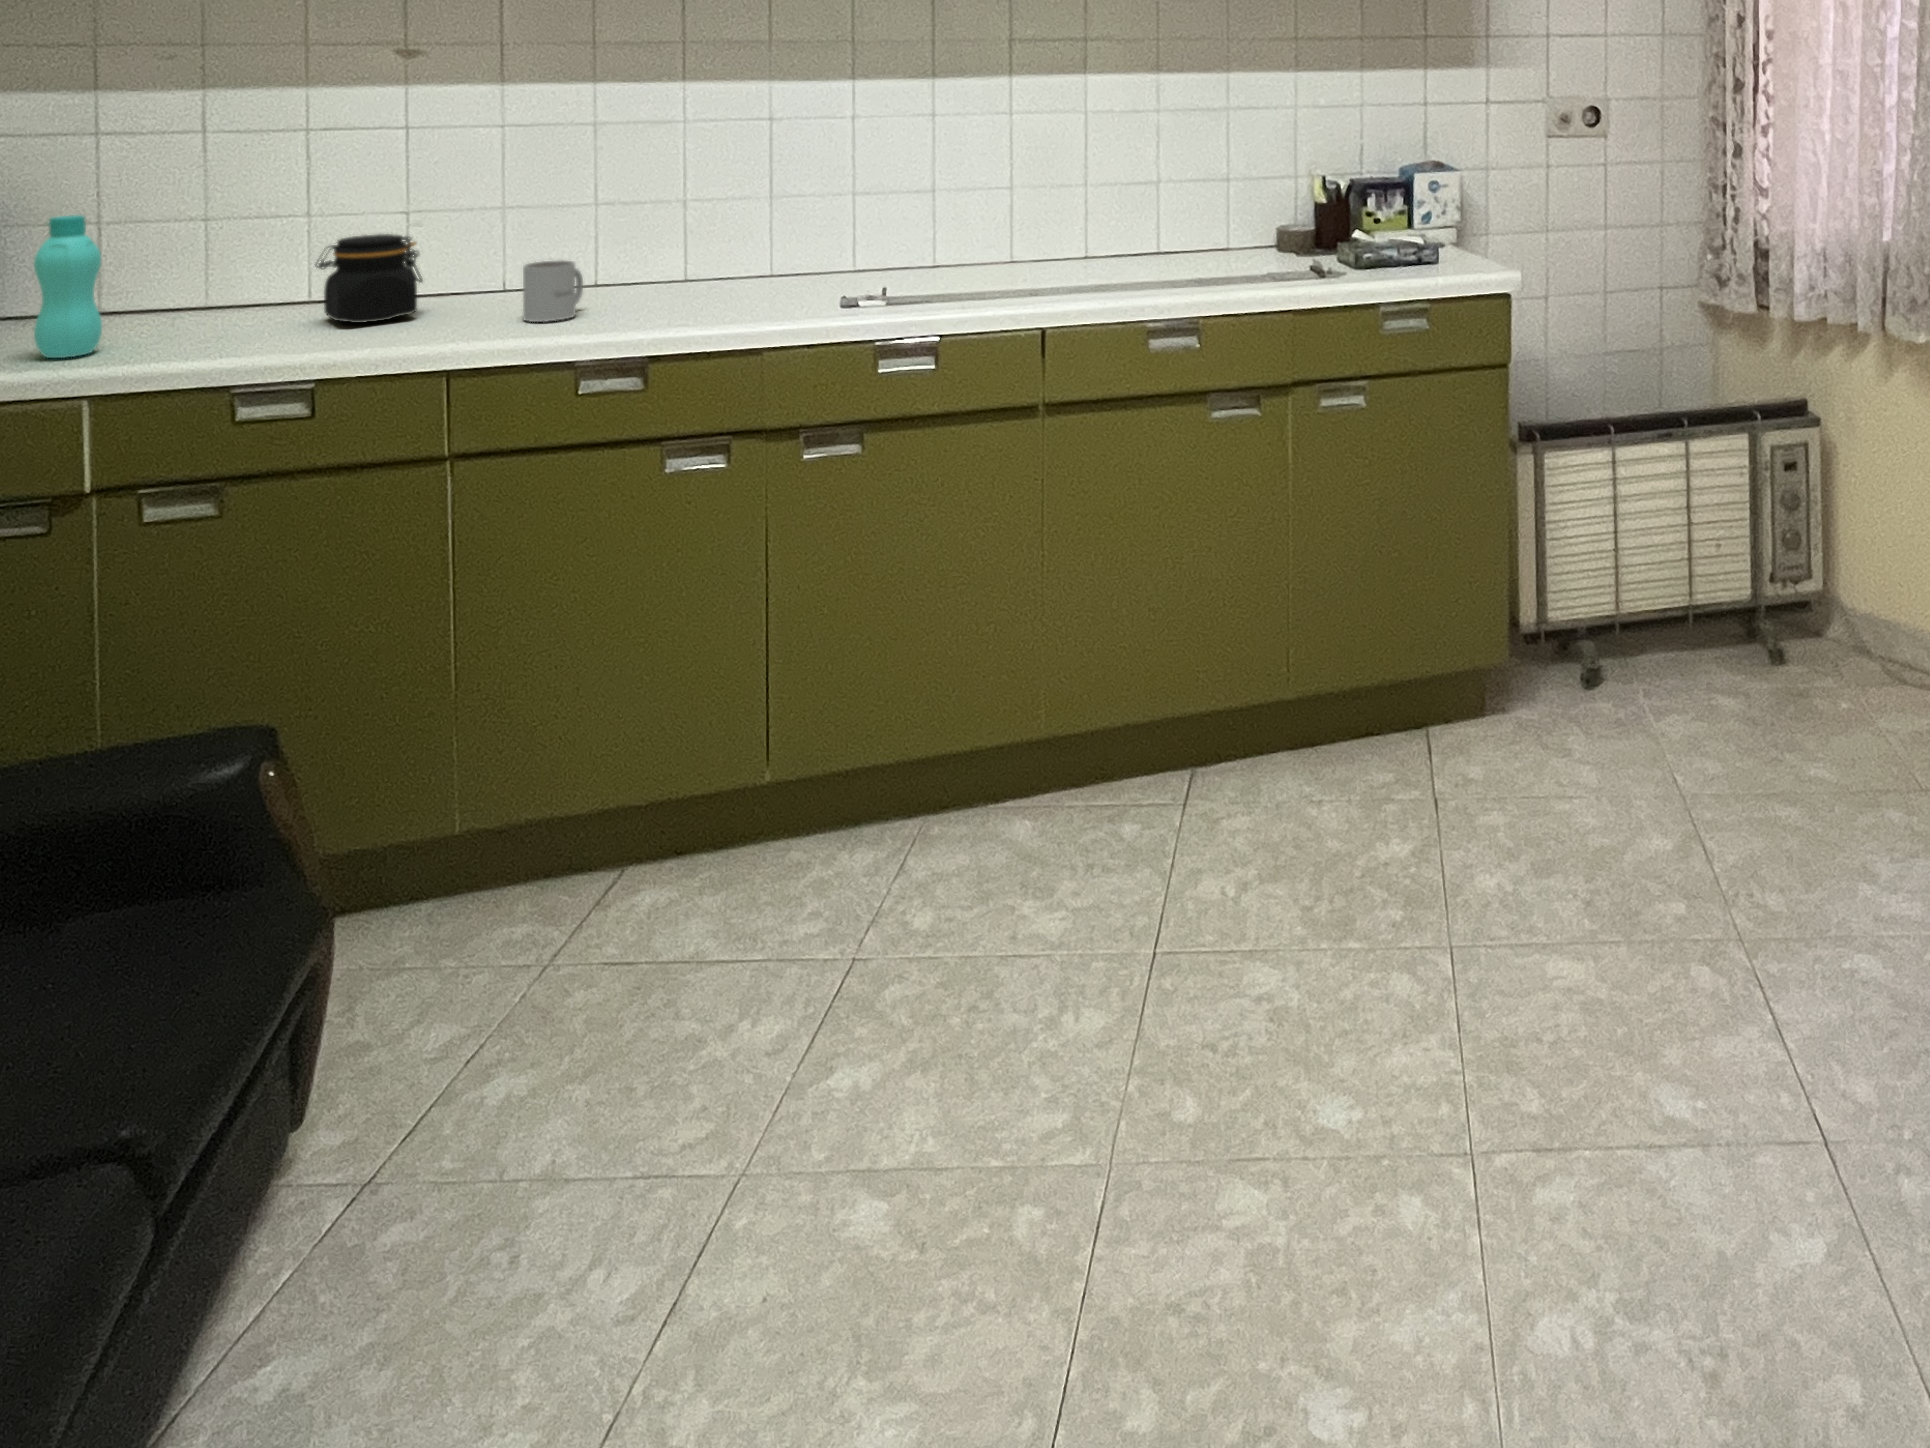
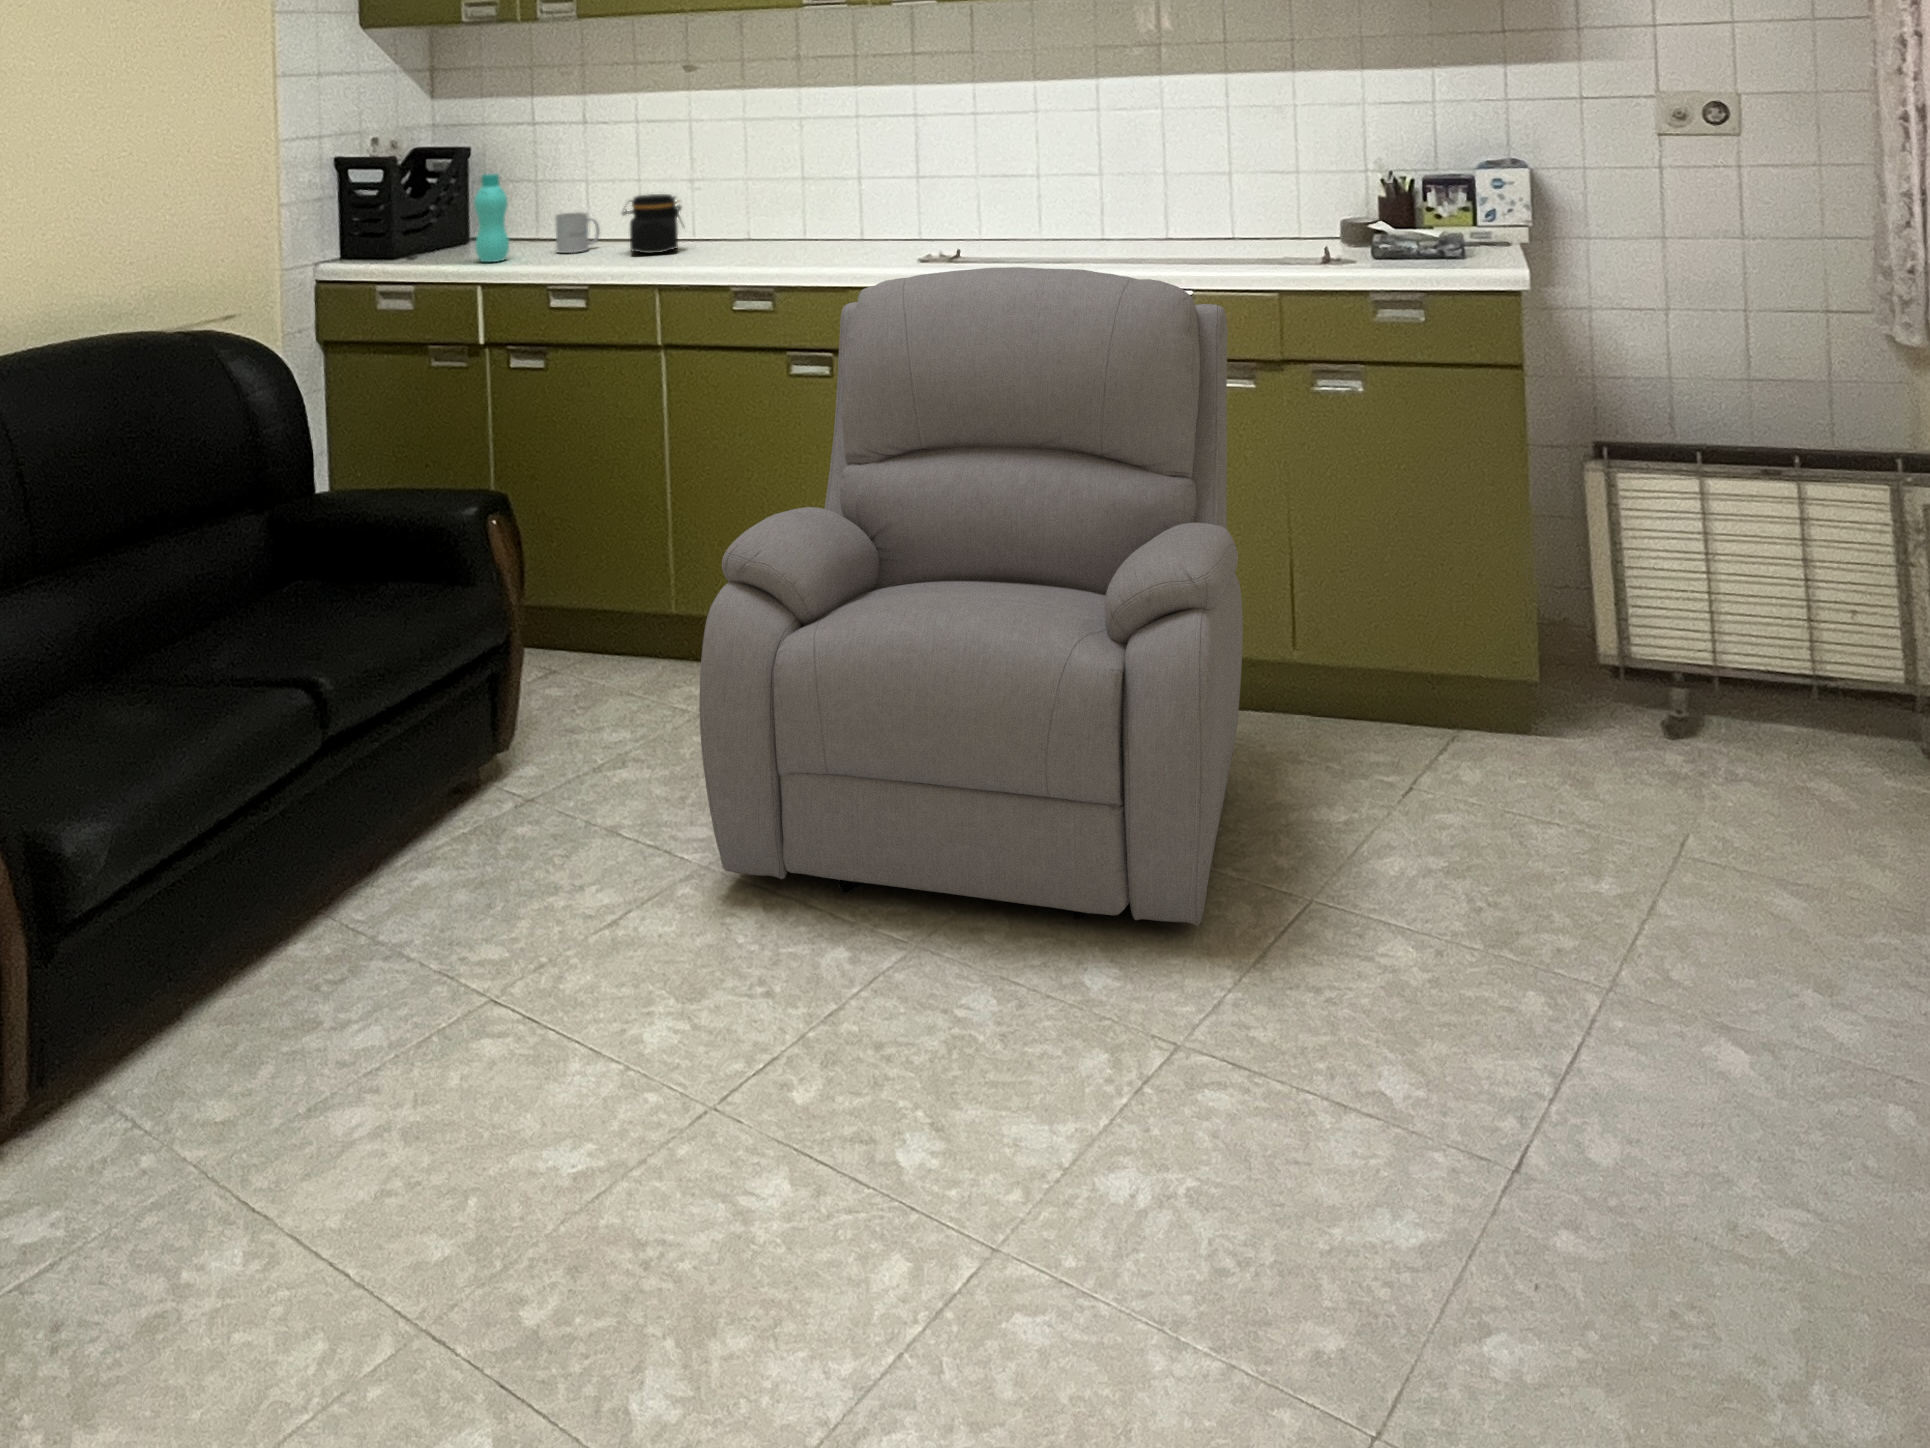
mug: present [523,260,583,322] -> present [555,212,600,253]
chair: none [766,304,1415,1156] -> present [699,267,1243,926]

